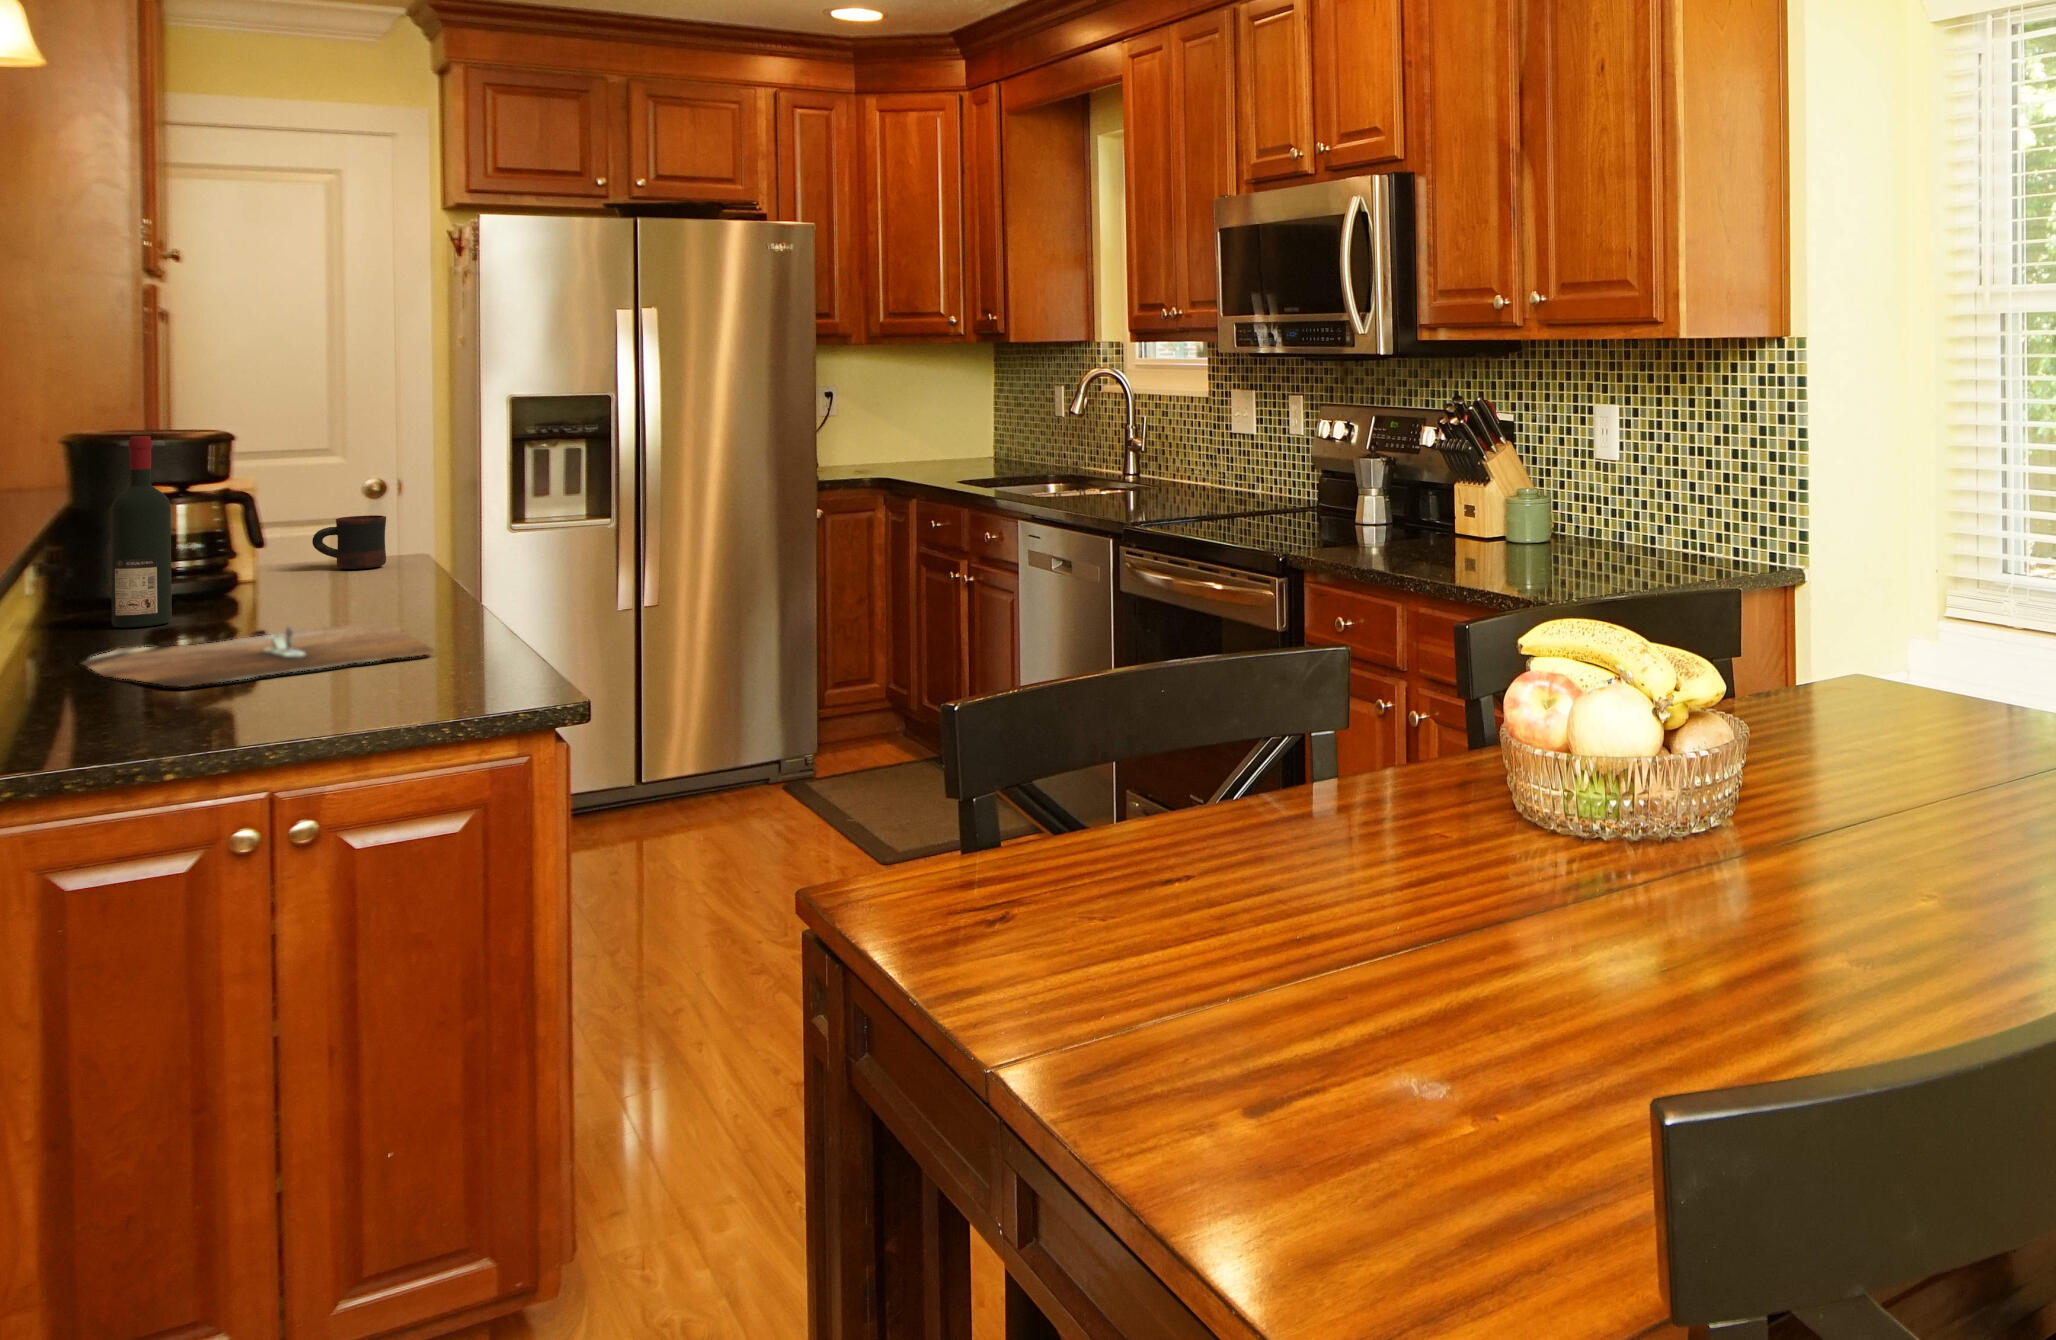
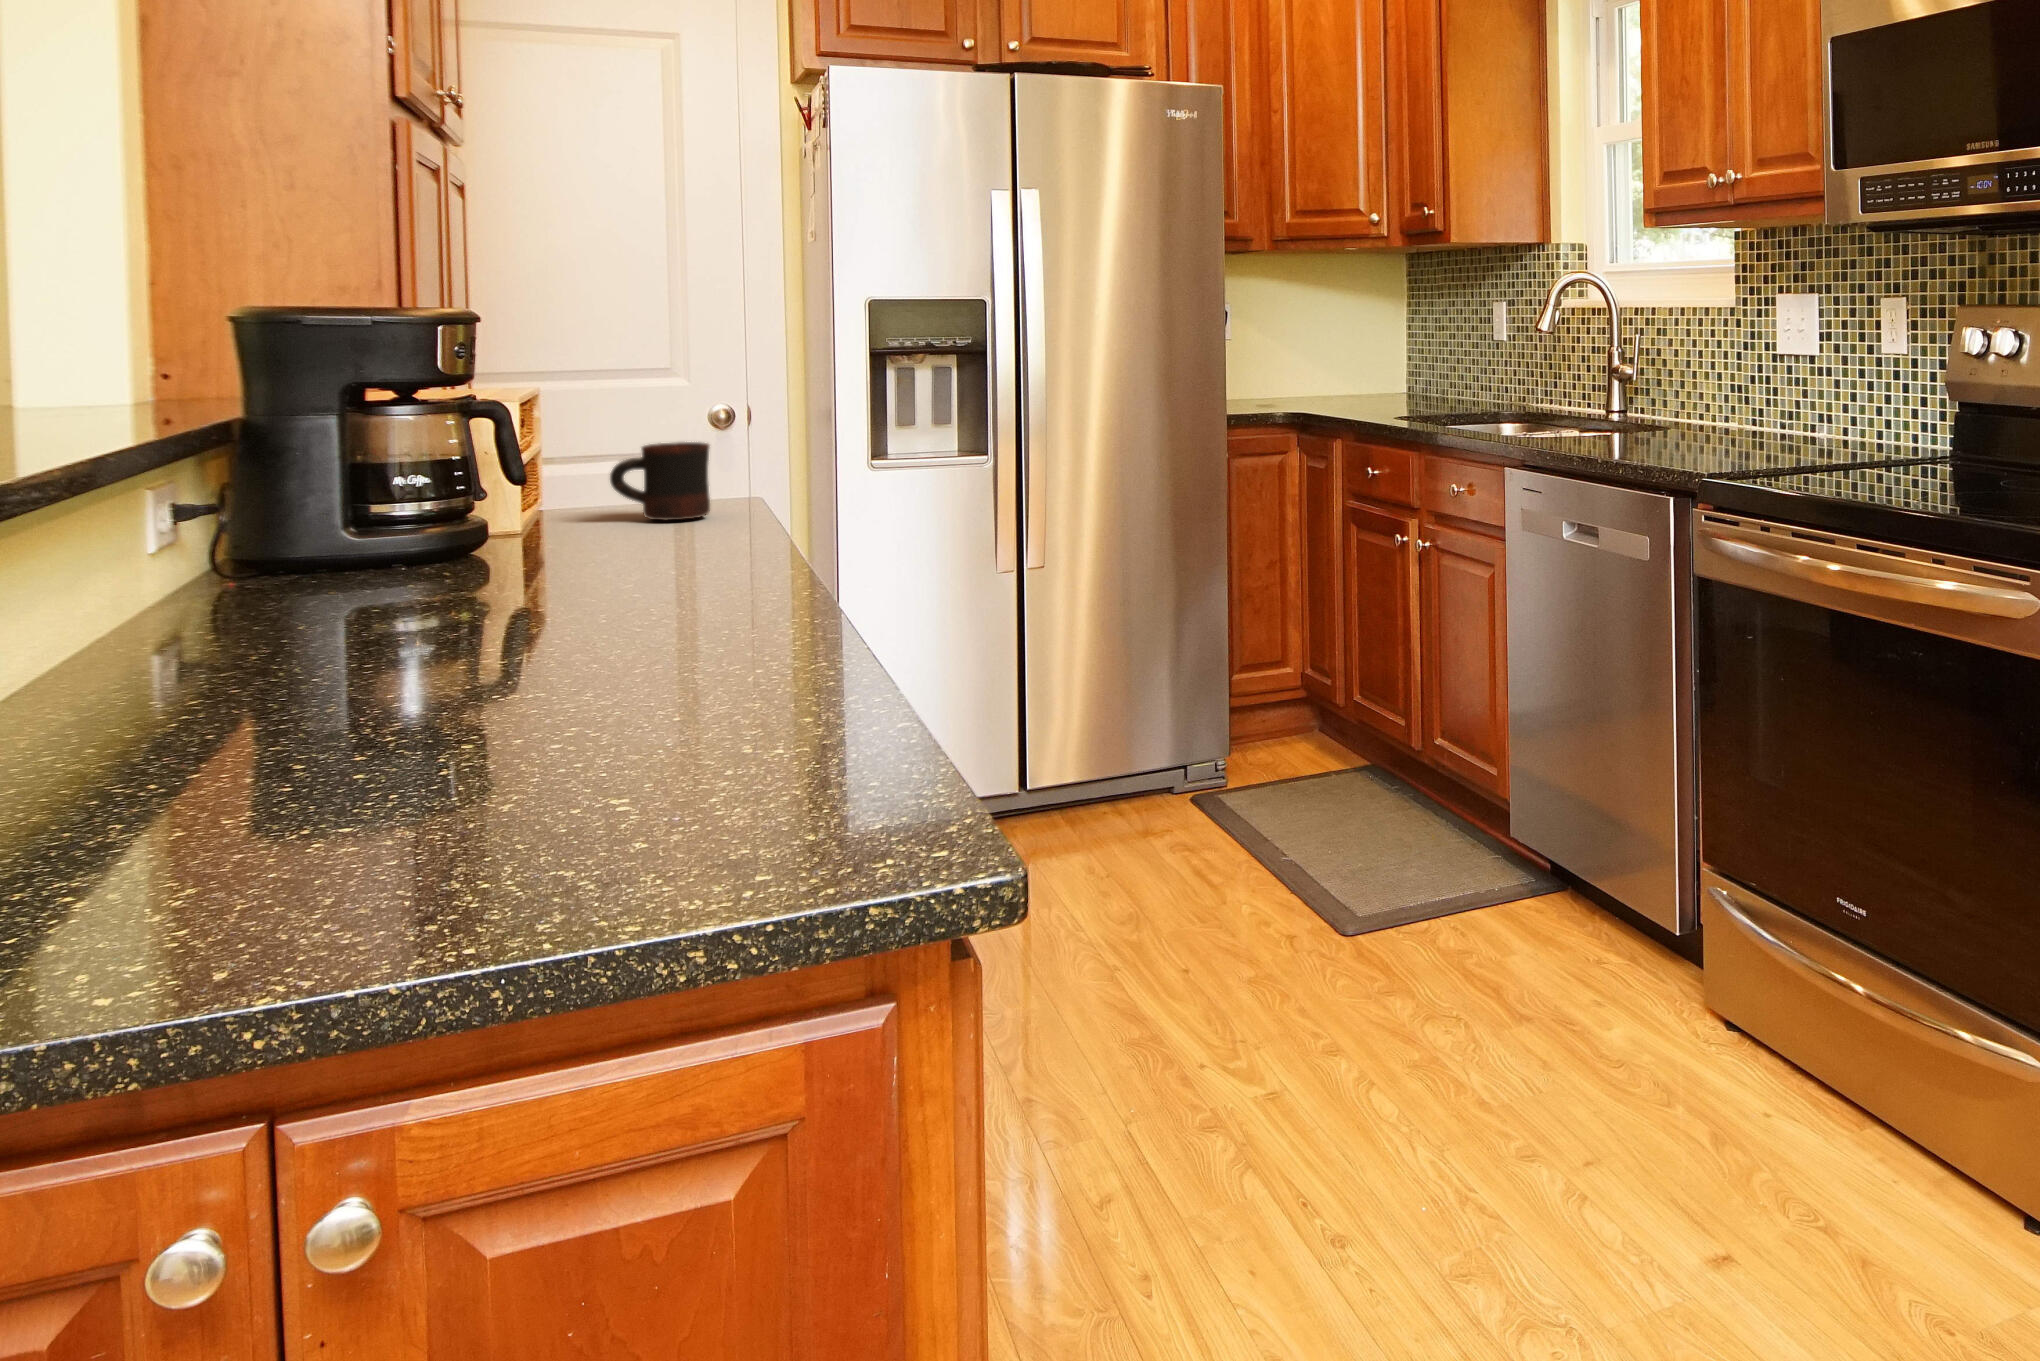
wine bottle: present [111,436,172,628] -> none [271,295,372,614]
cutting board: present [83,622,434,687] -> none [168,614,763,764]

